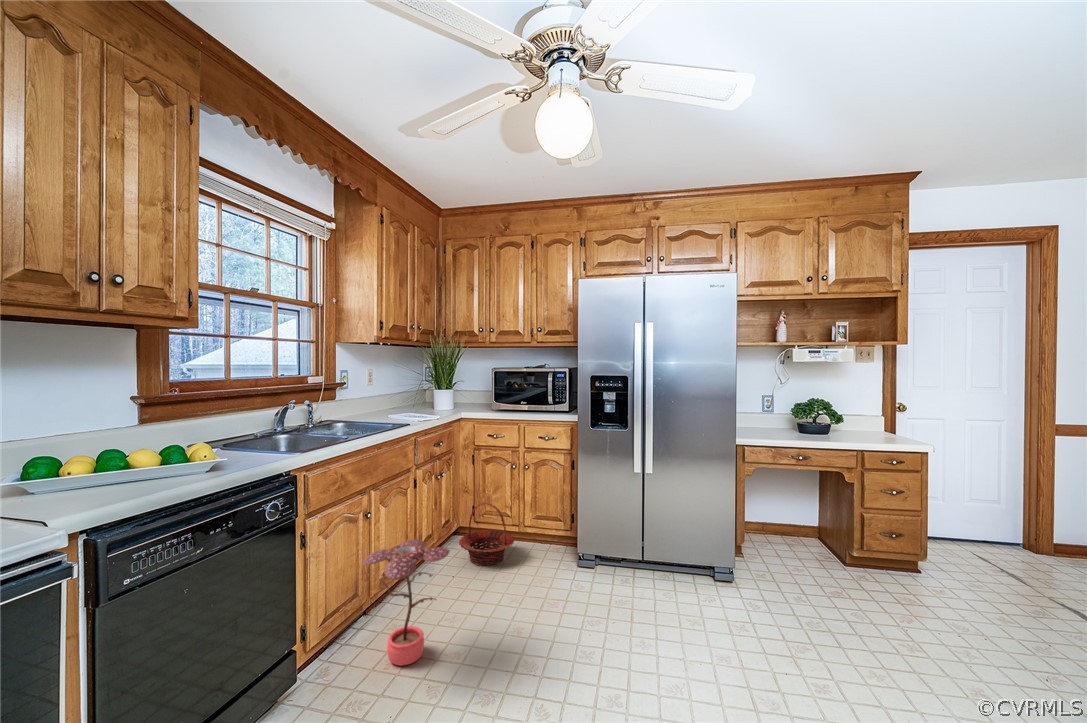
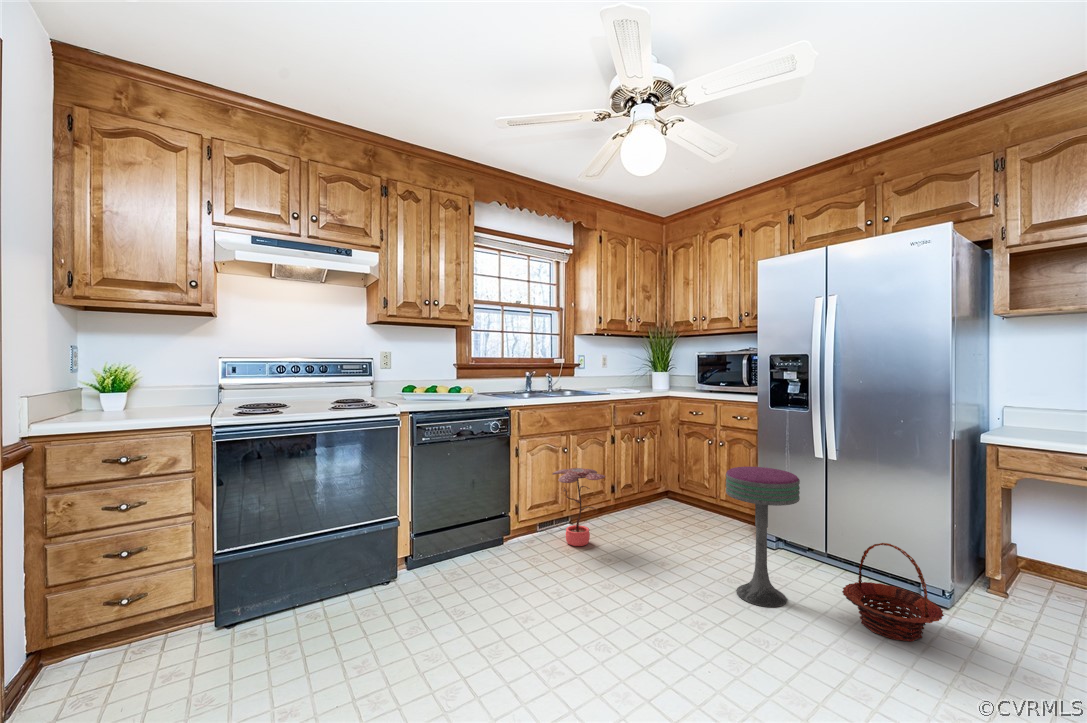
basket: present [459,503,514,566] -> present [842,543,944,642]
bar stool: none [624,504,704,671] -> present [726,467,800,607]

